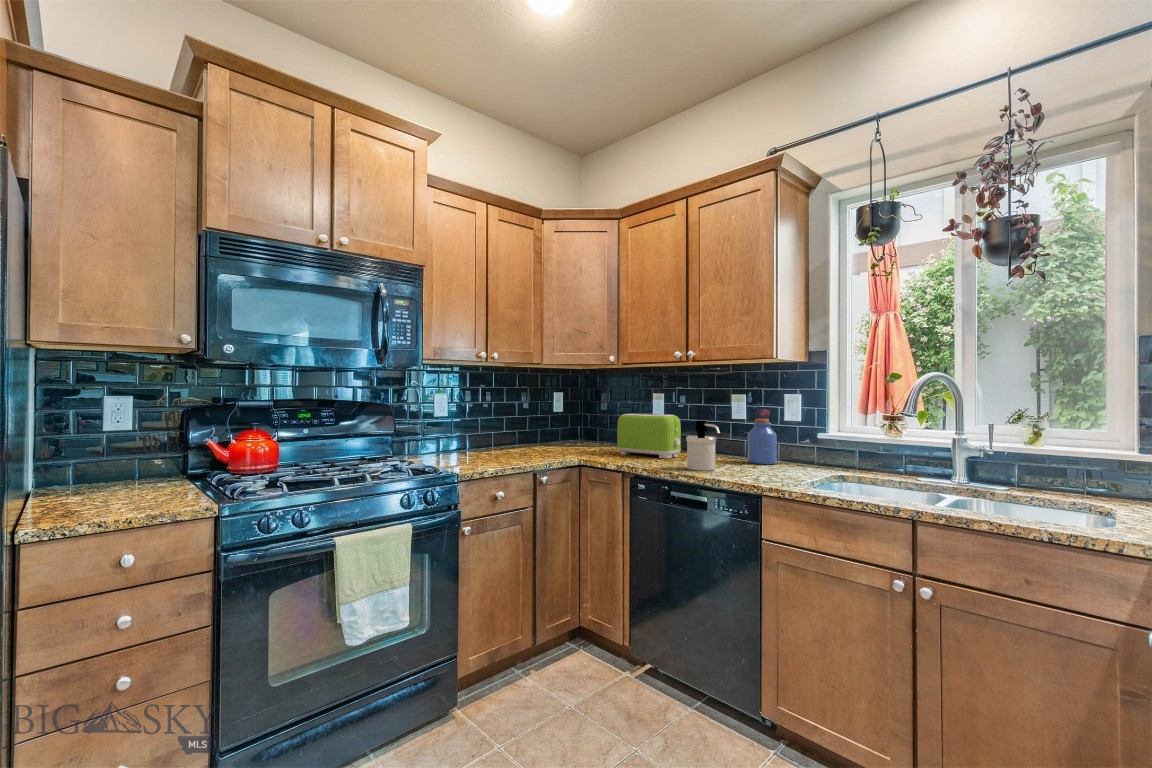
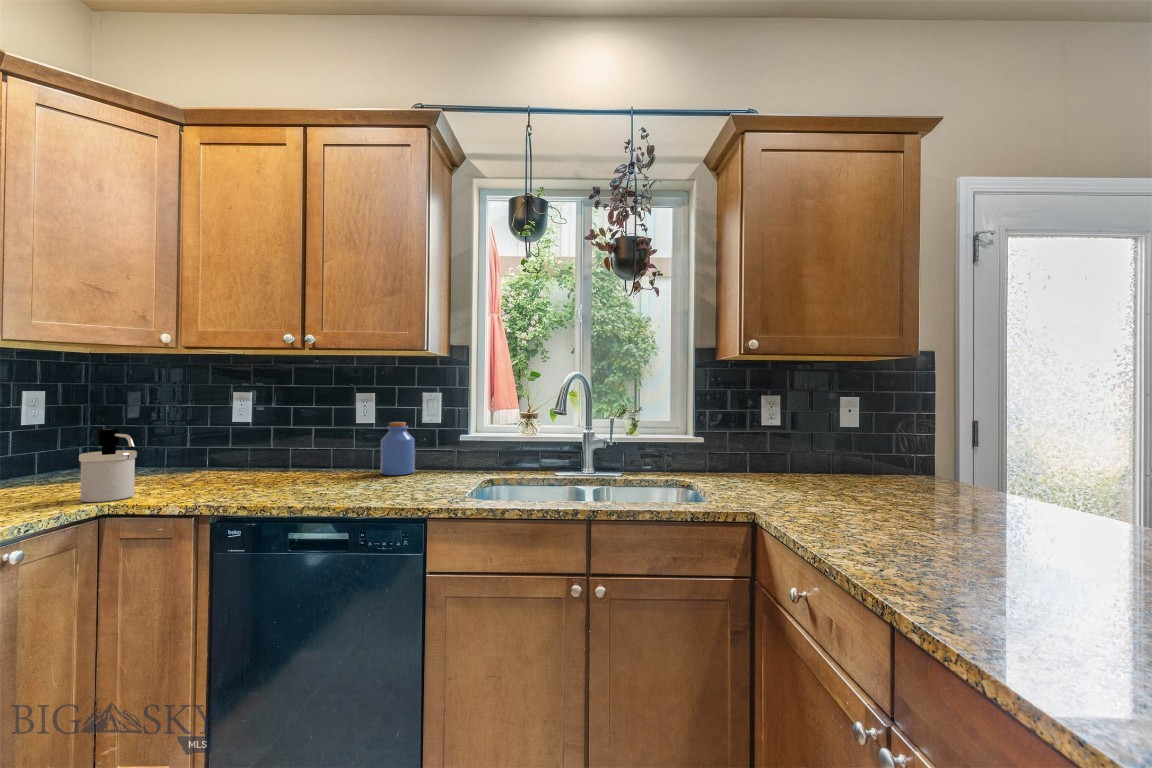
toaster: present [617,414,681,458] -> none [178,422,287,484]
soap dispenser: present [686,420,720,471] -> present [79,429,137,502]

